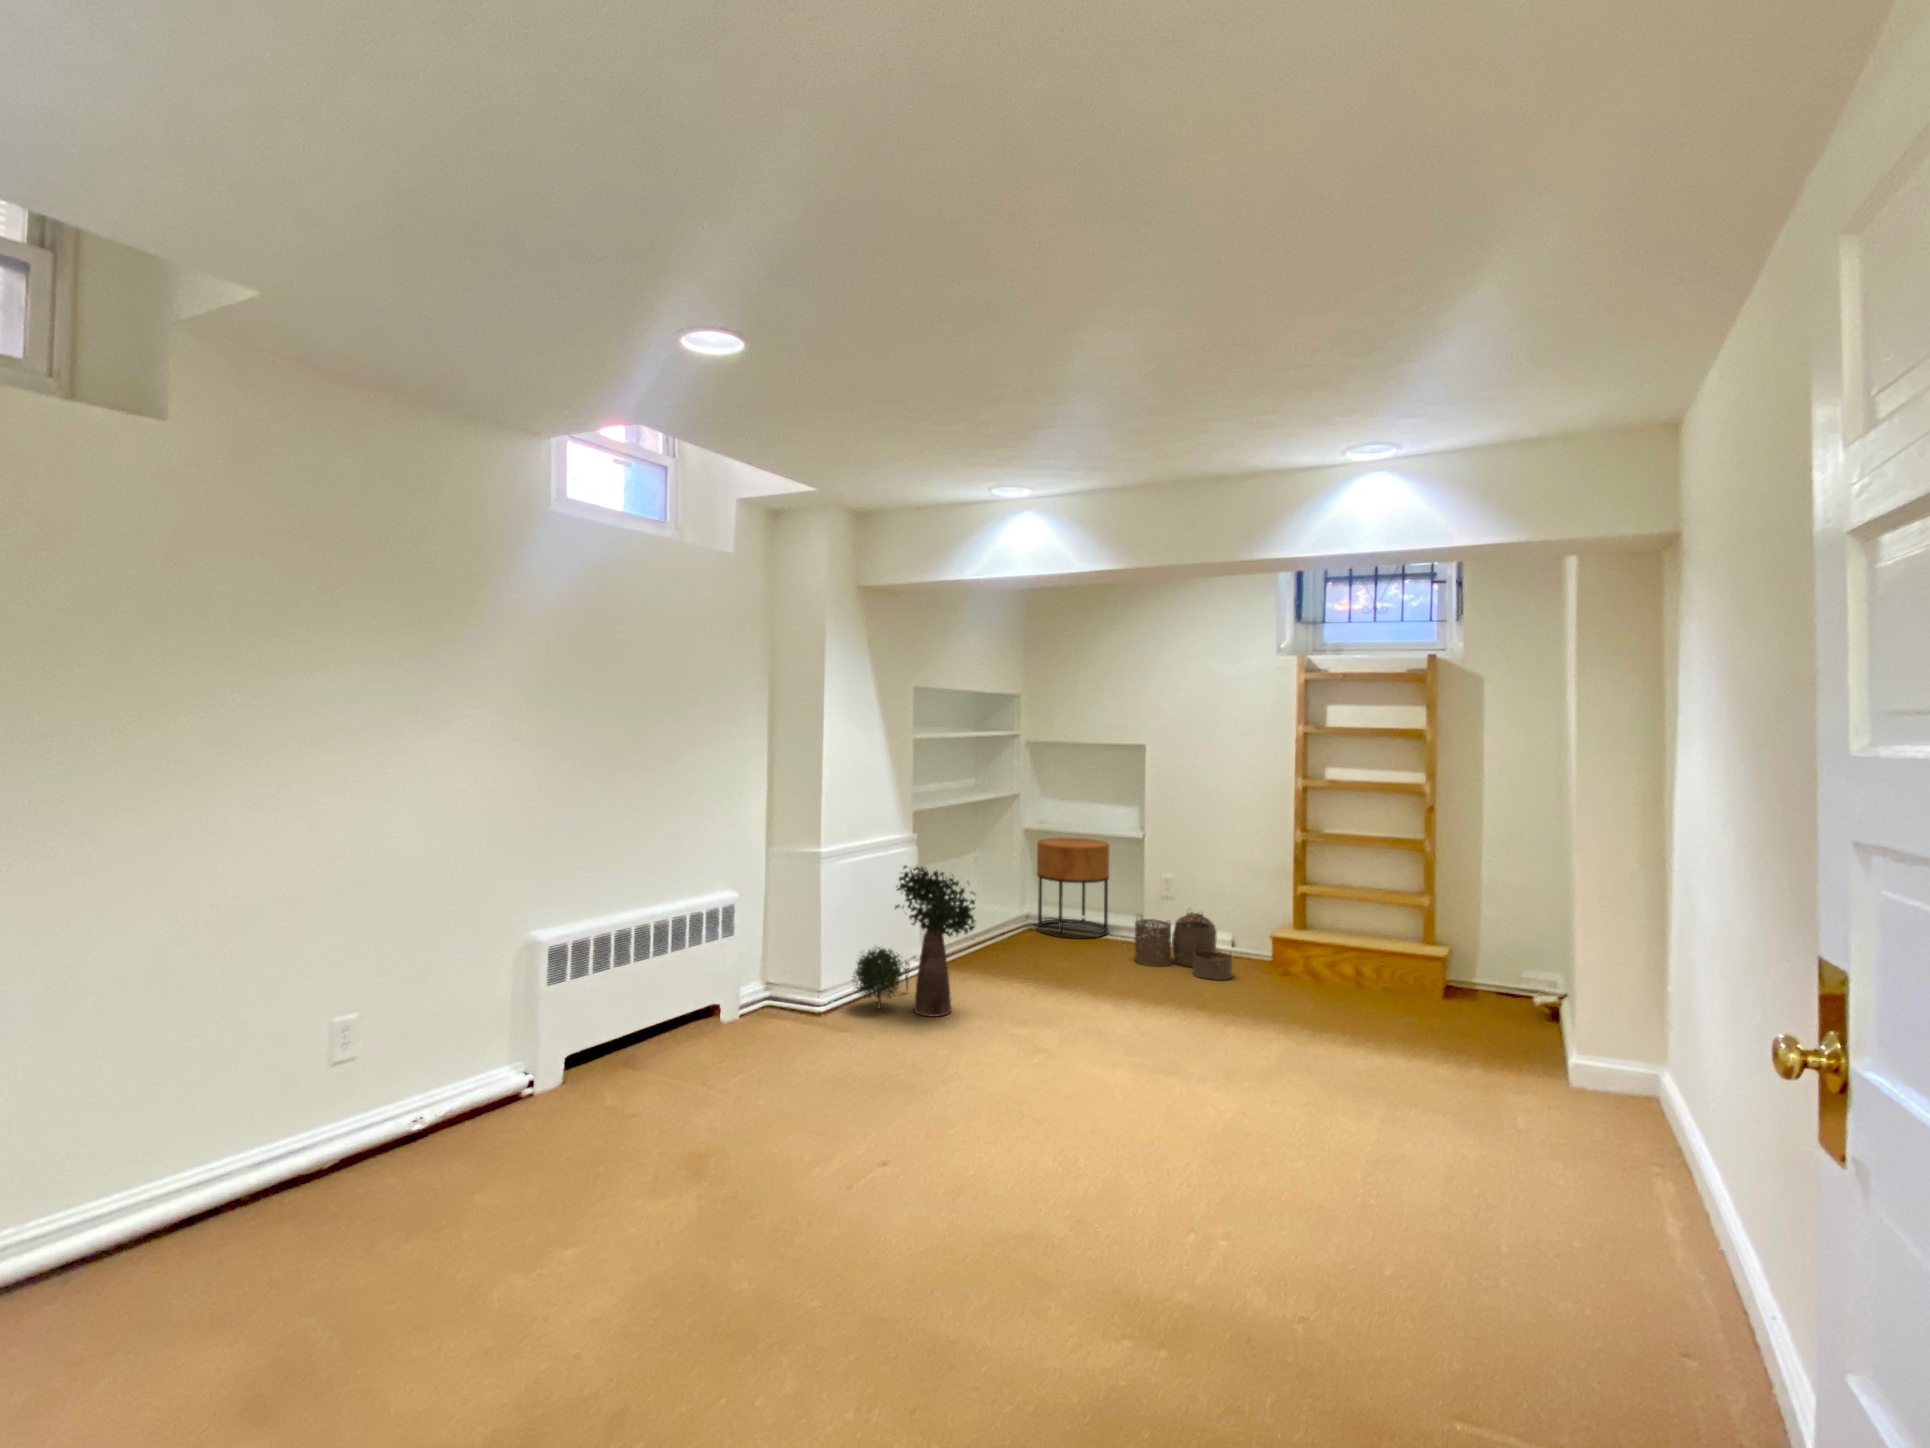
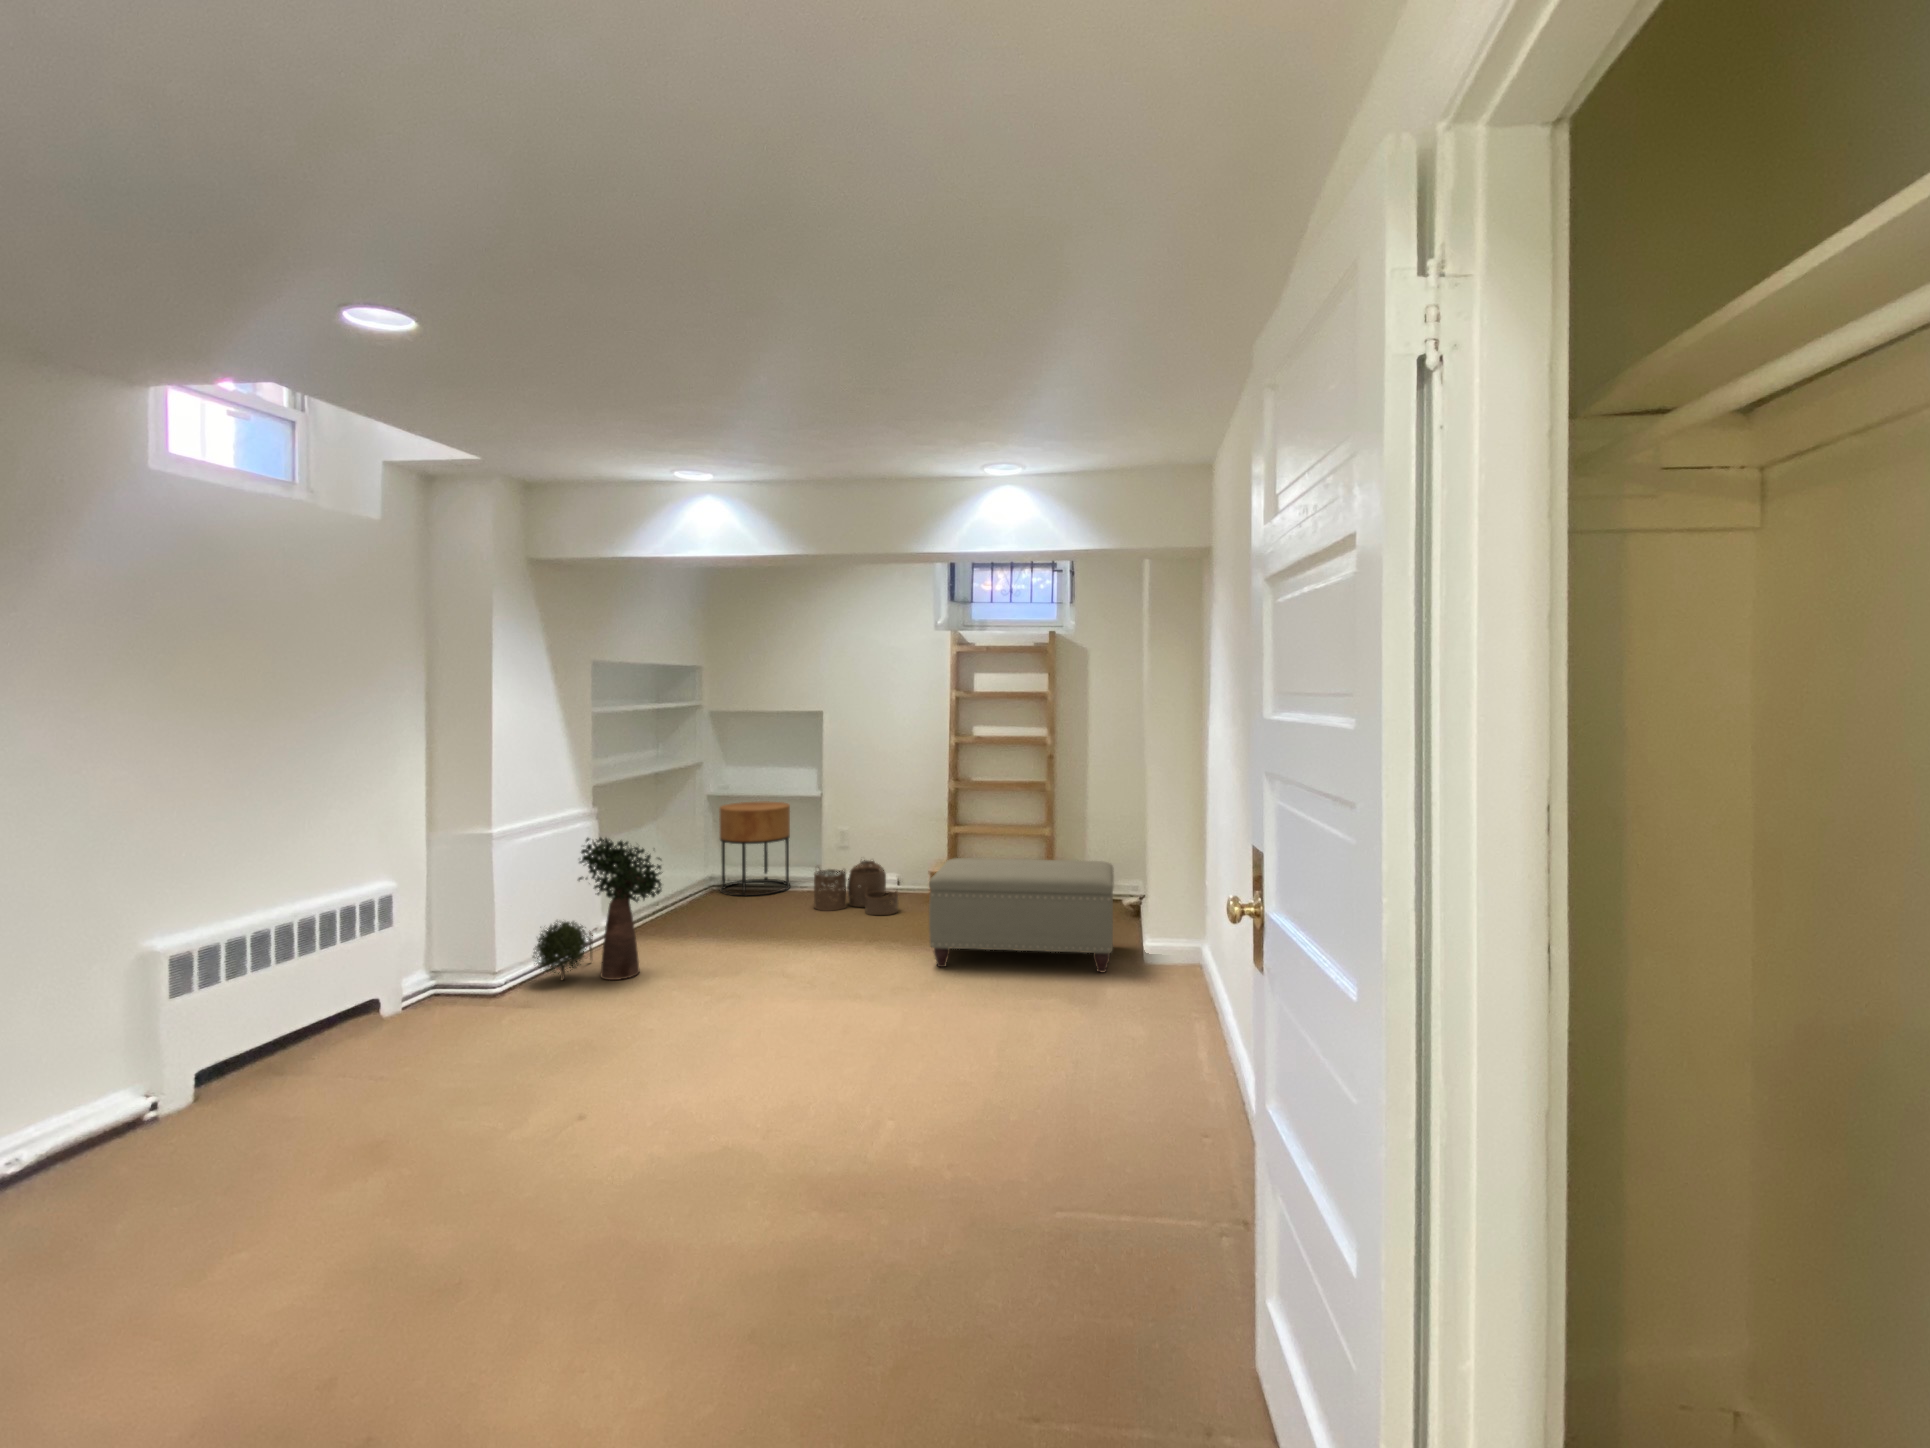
ottoman: none [1276,926,1543,1106] -> present [929,858,1114,972]

